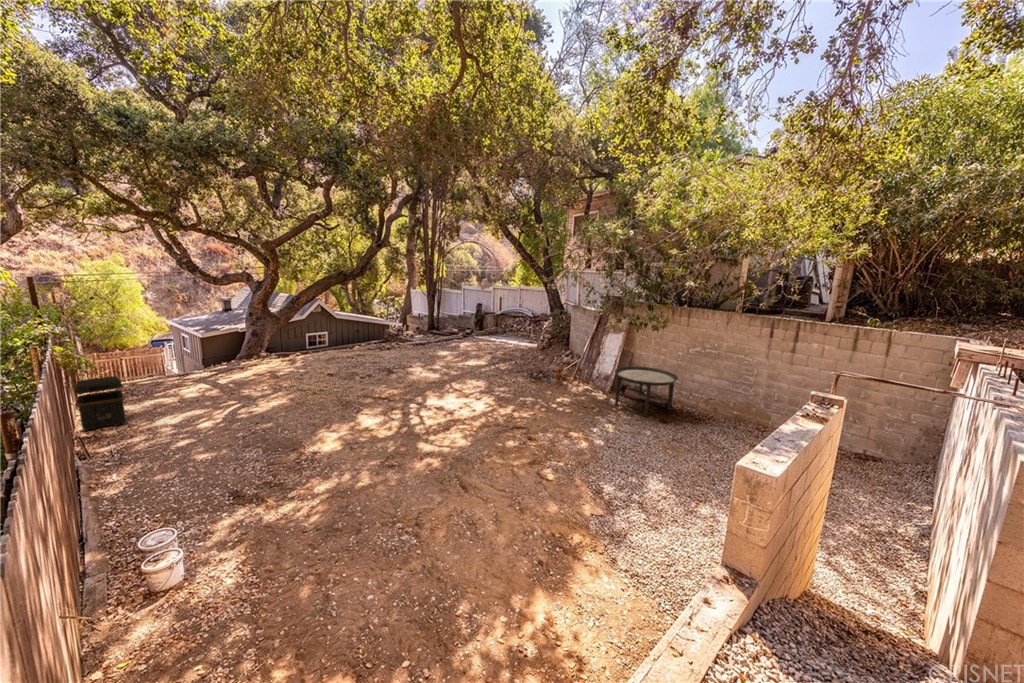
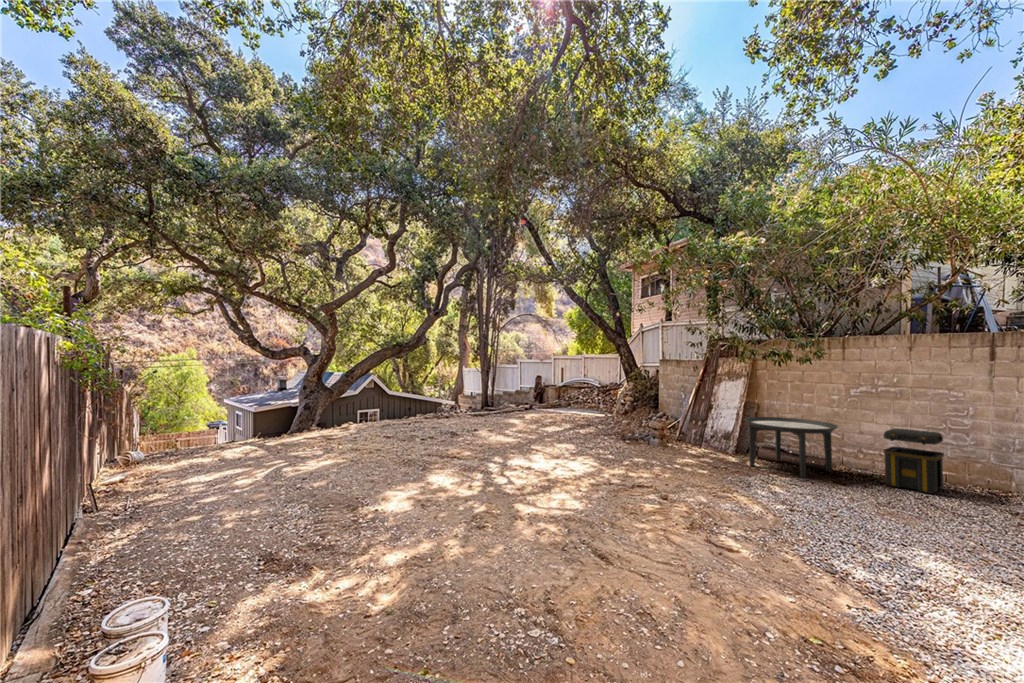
toolbox: present [75,376,126,430] -> present [883,428,944,493]

